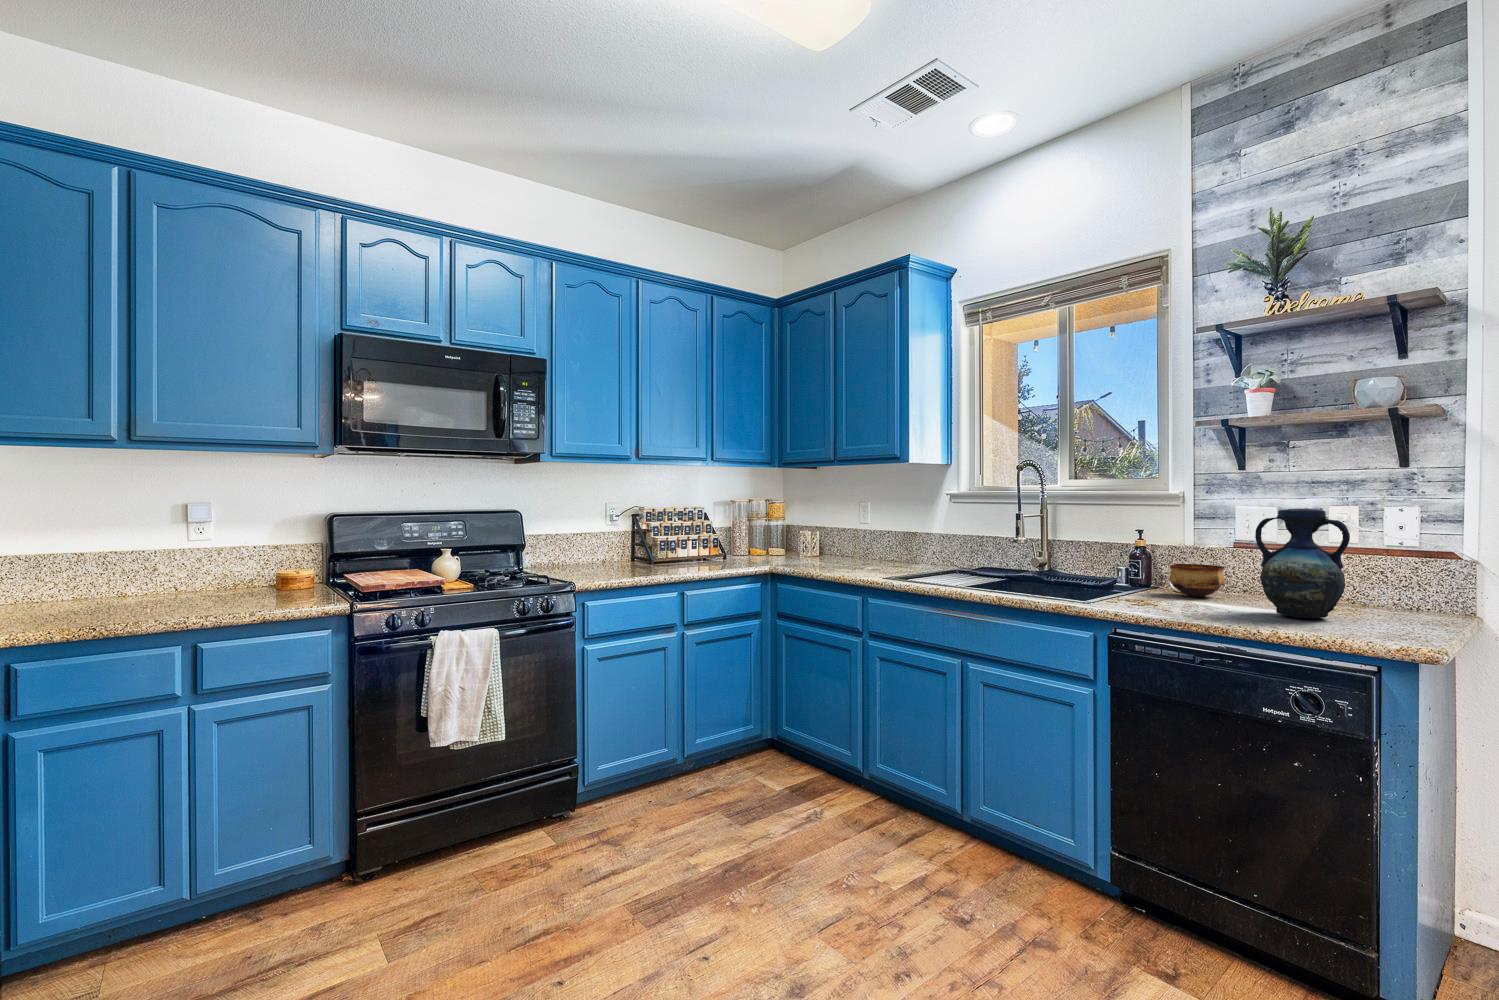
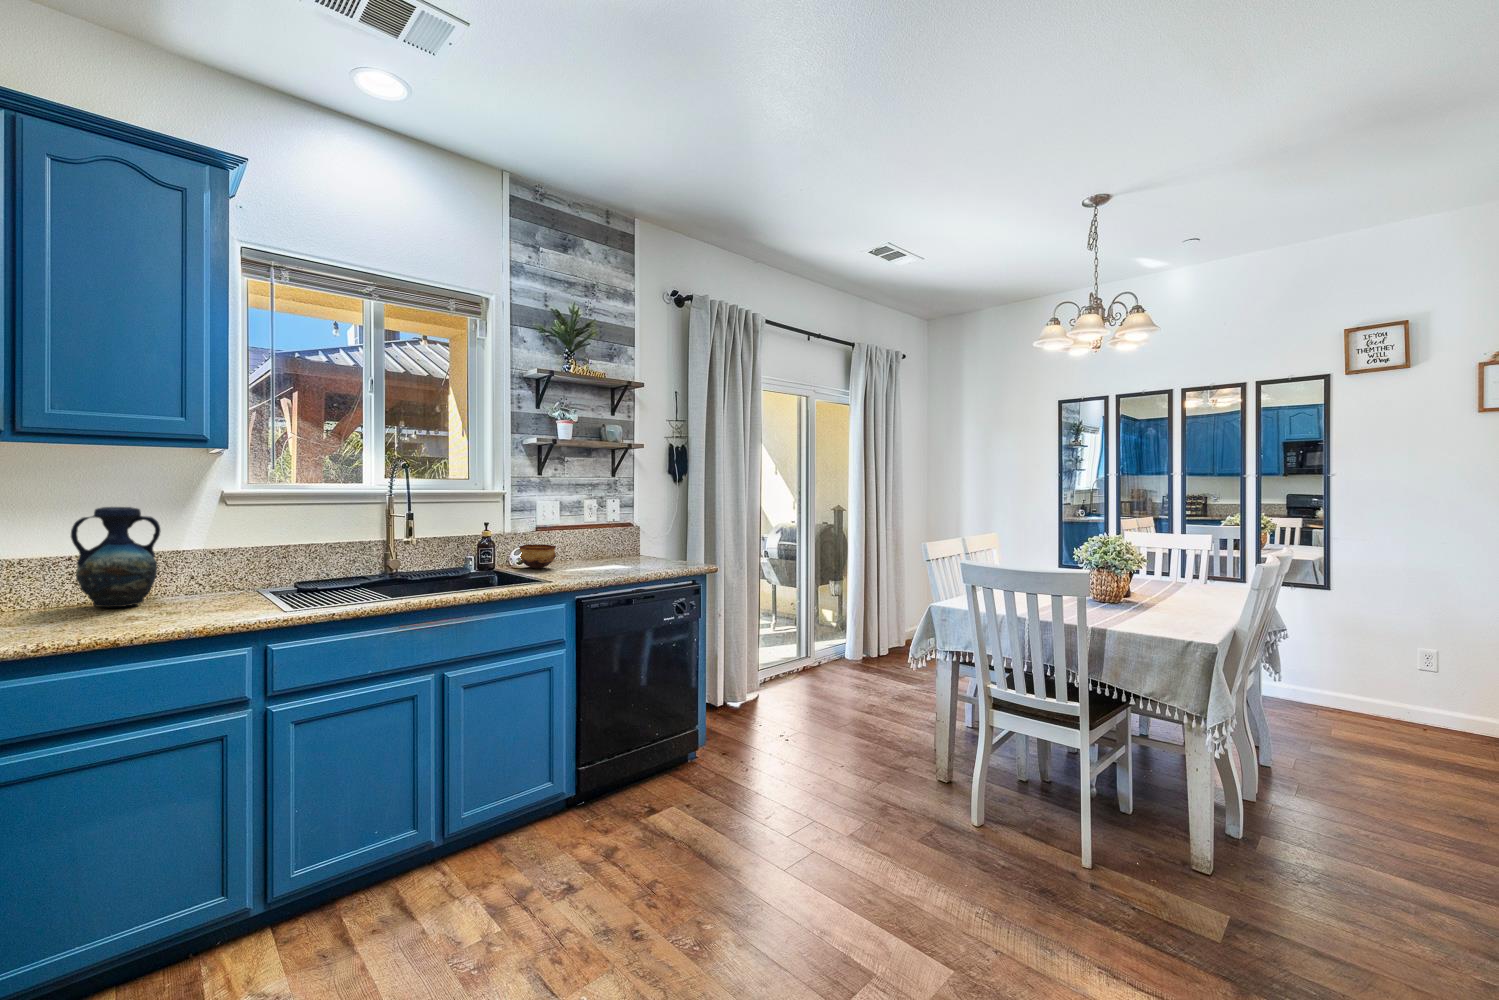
vase: present [1255,509,1350,618] -> present [71,507,161,607]

